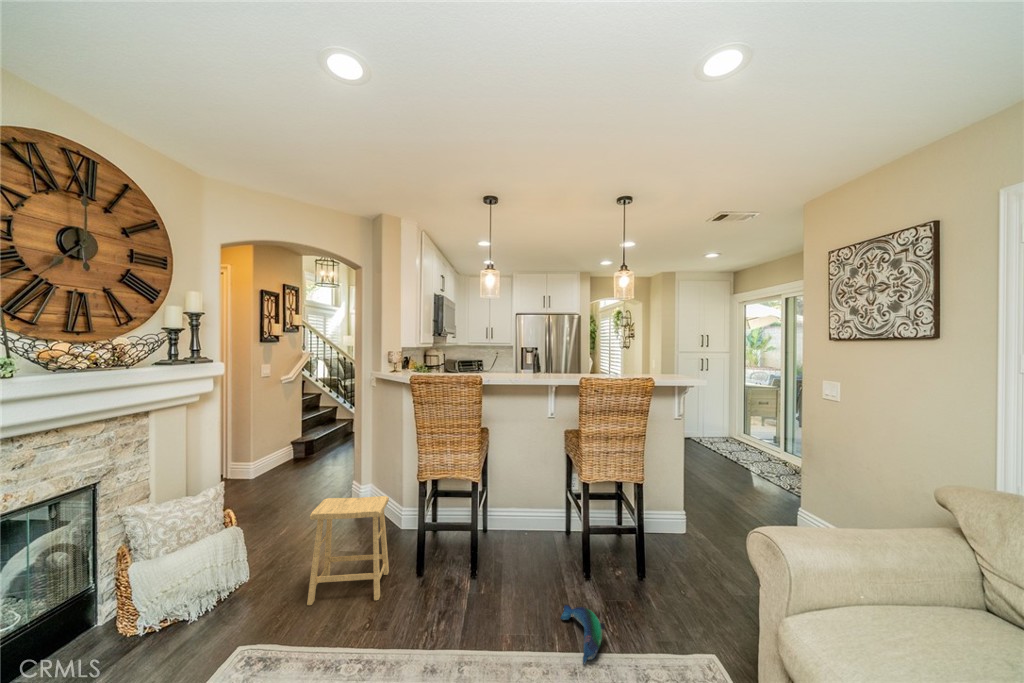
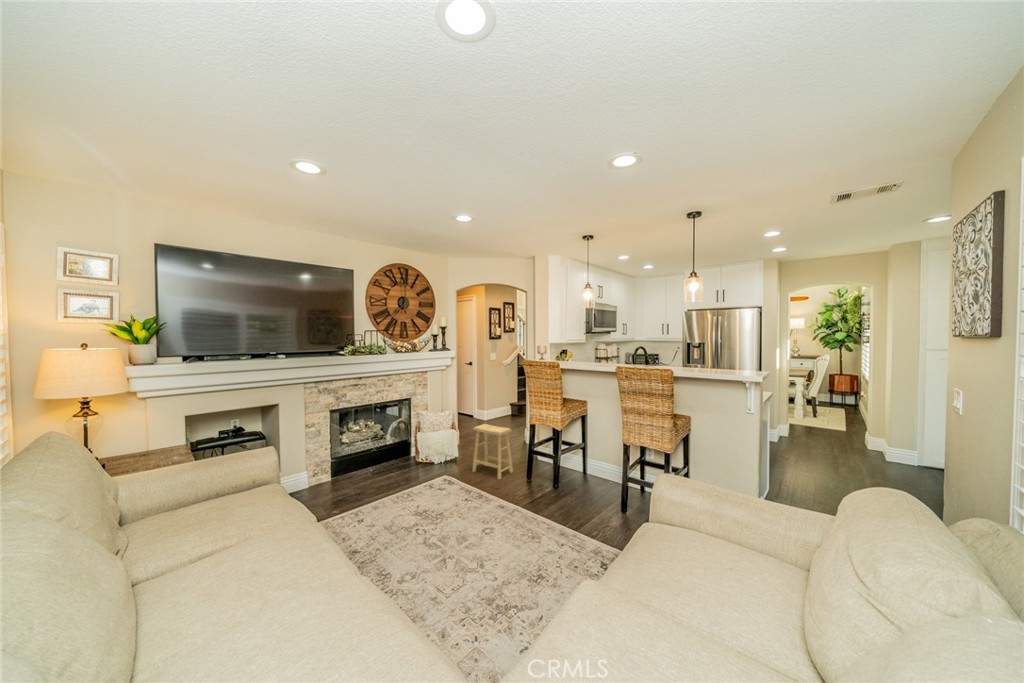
plush toy: present [561,605,605,665] -> none [564,510,590,532]

